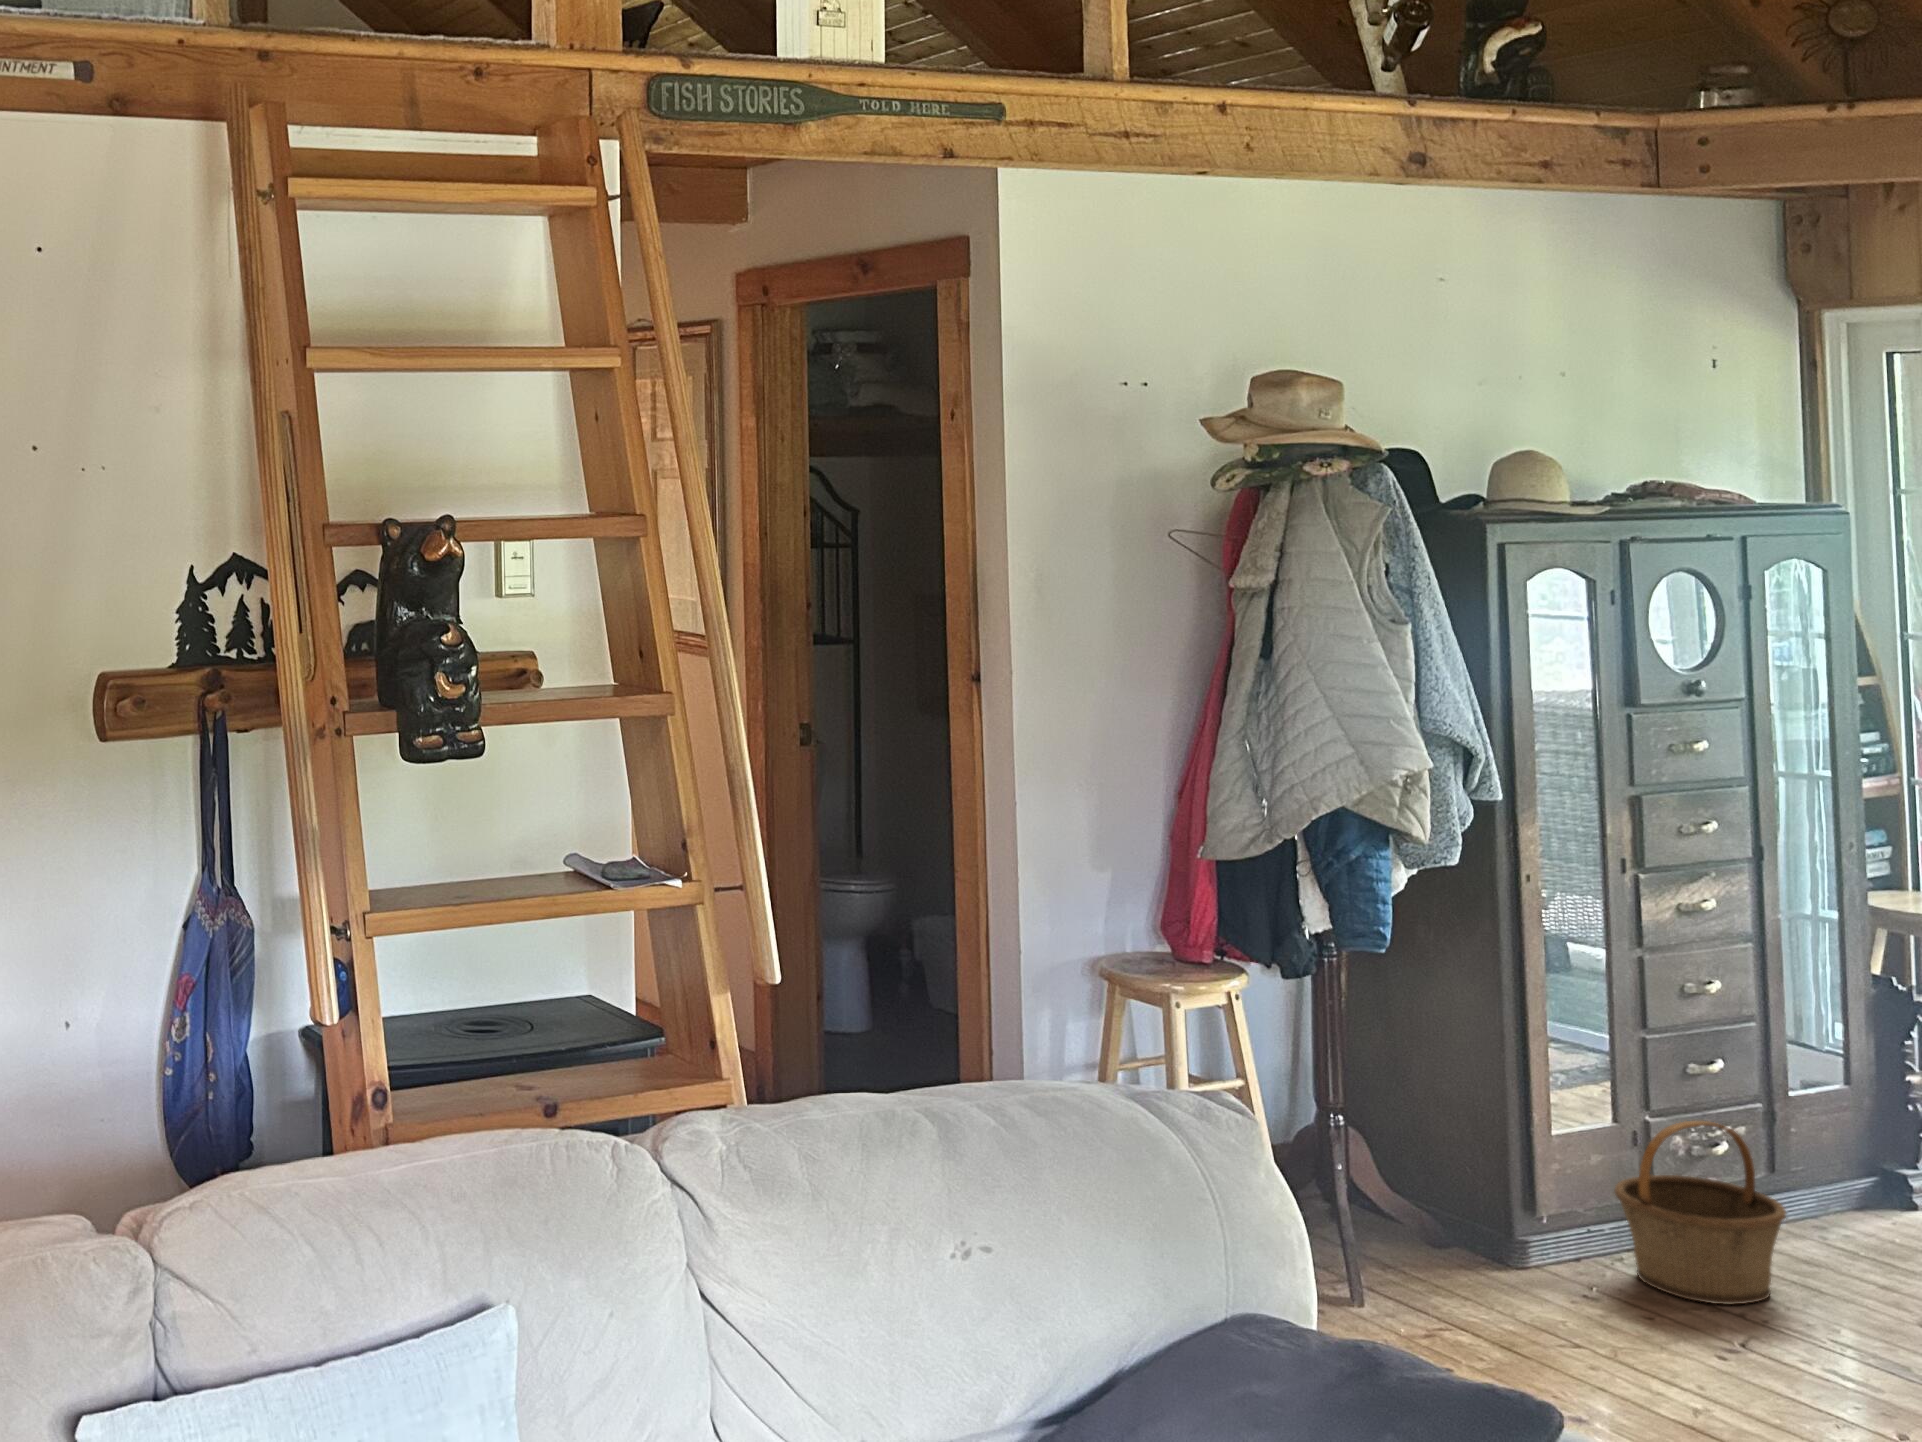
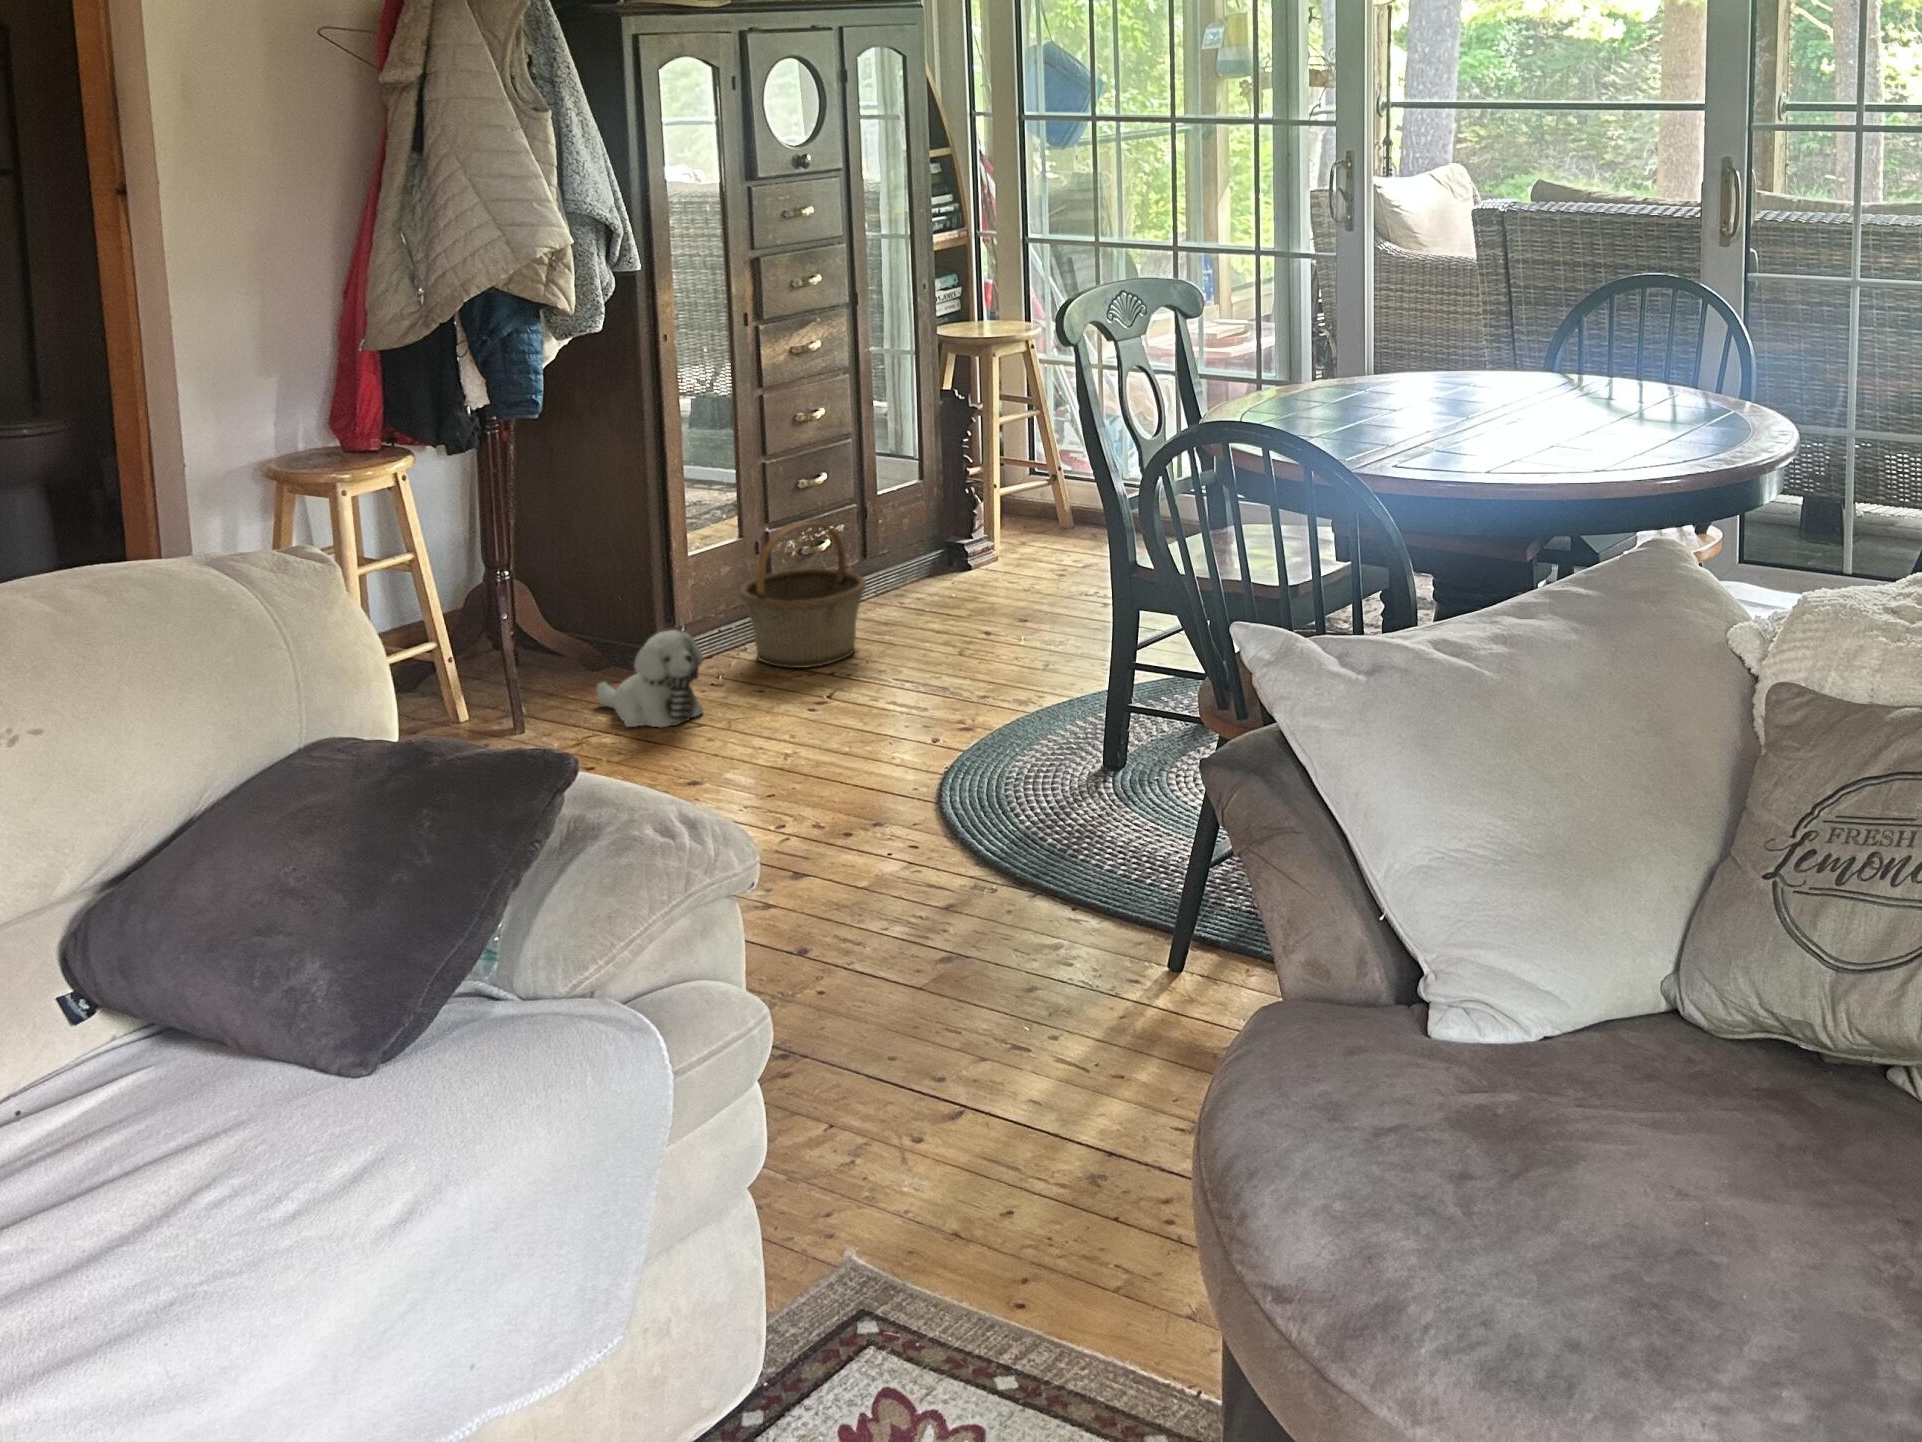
plush toy: none [1441,1221,1576,1338] -> present [597,630,703,727]

